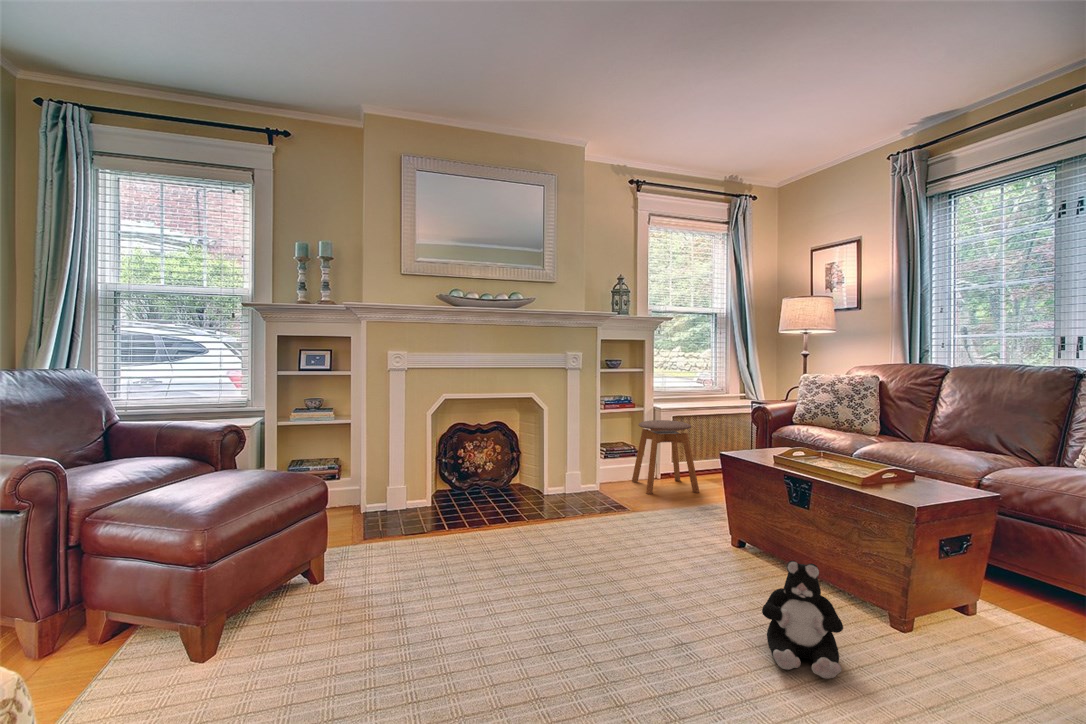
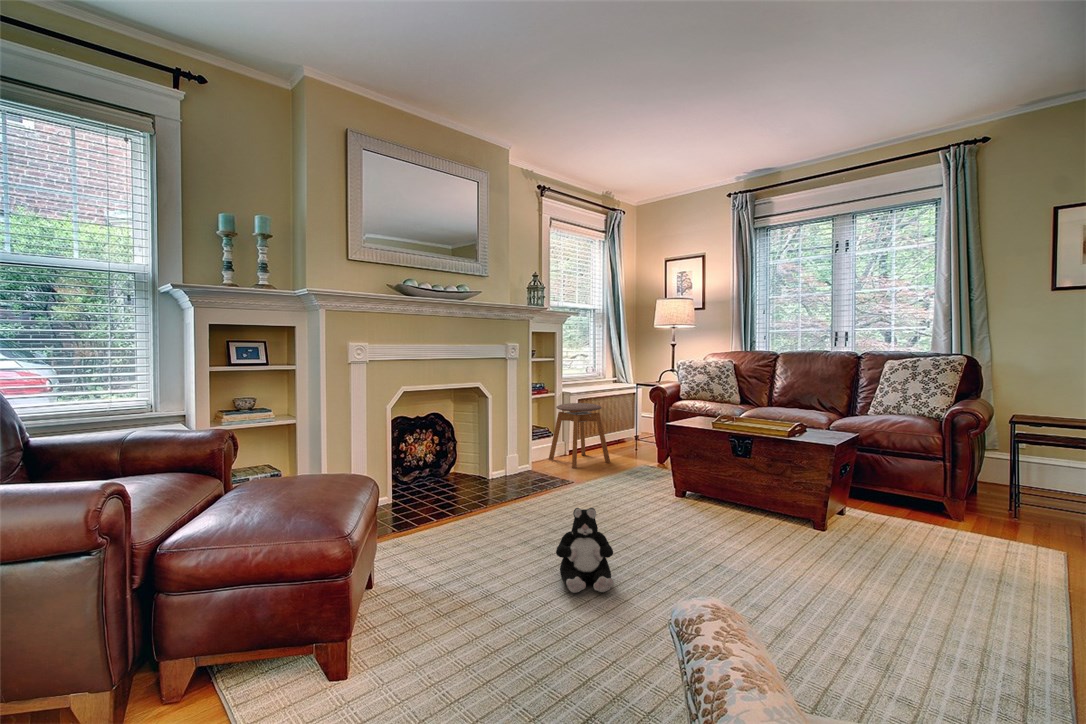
plush toy: present [762,561,843,679] -> present [556,508,614,593]

